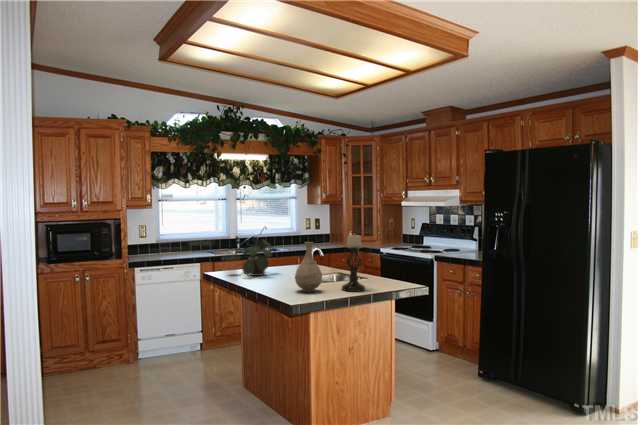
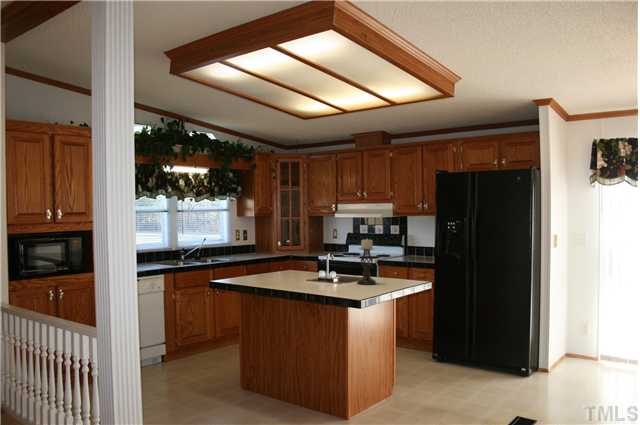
potted plant: present [232,239,279,276] -> none [240,246,282,279]
vase: present [295,242,322,292] -> none [326,246,348,287]

